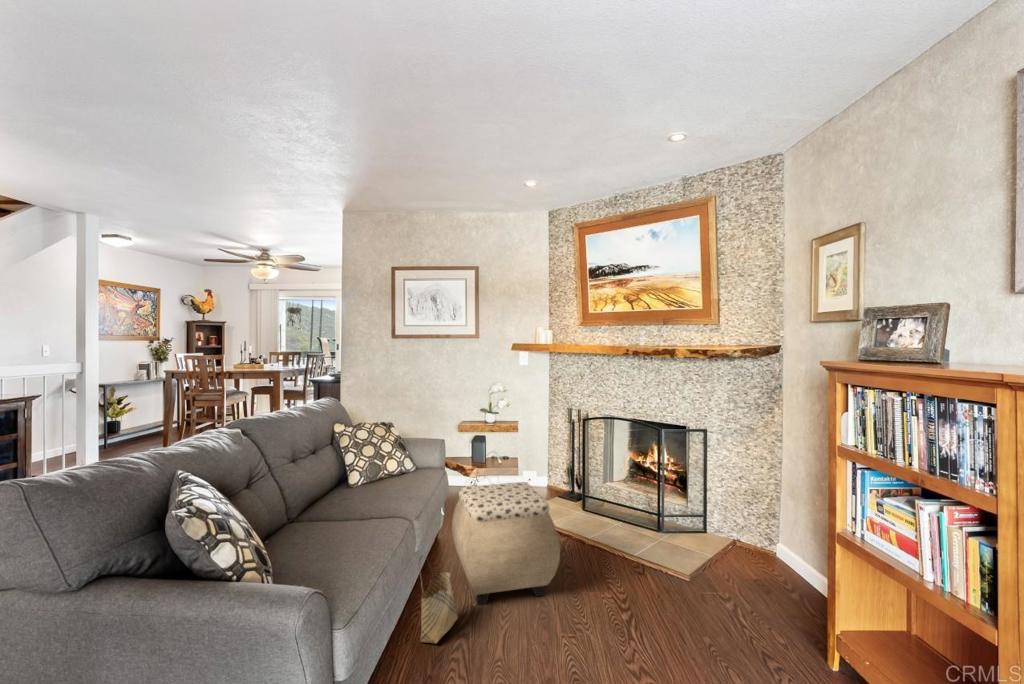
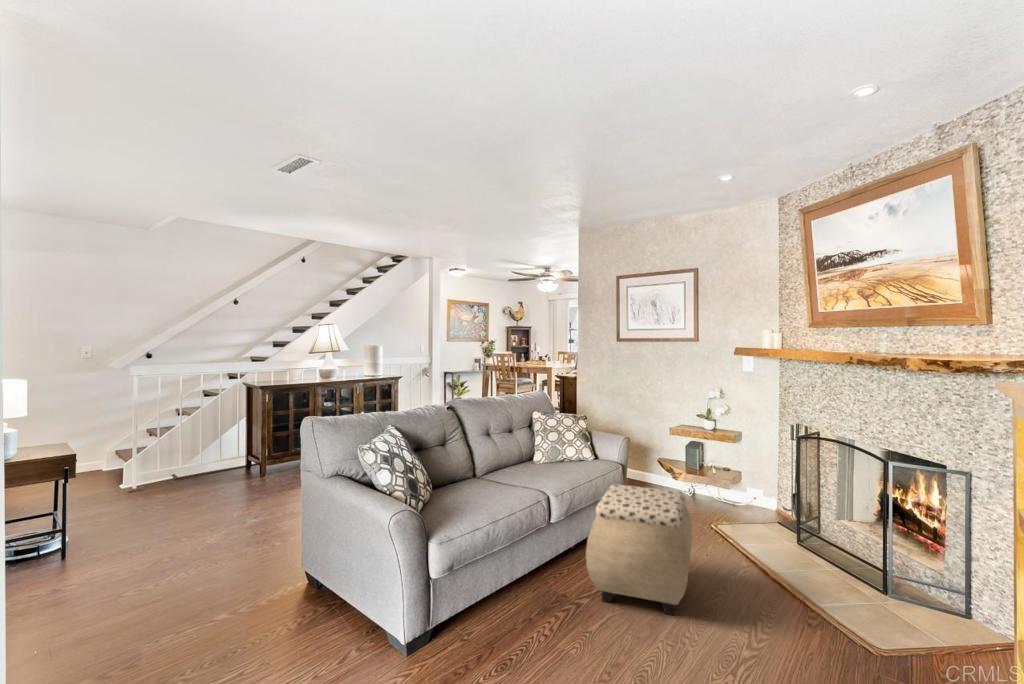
woven basket: present [419,556,458,643] -> none [526,535,571,619]

